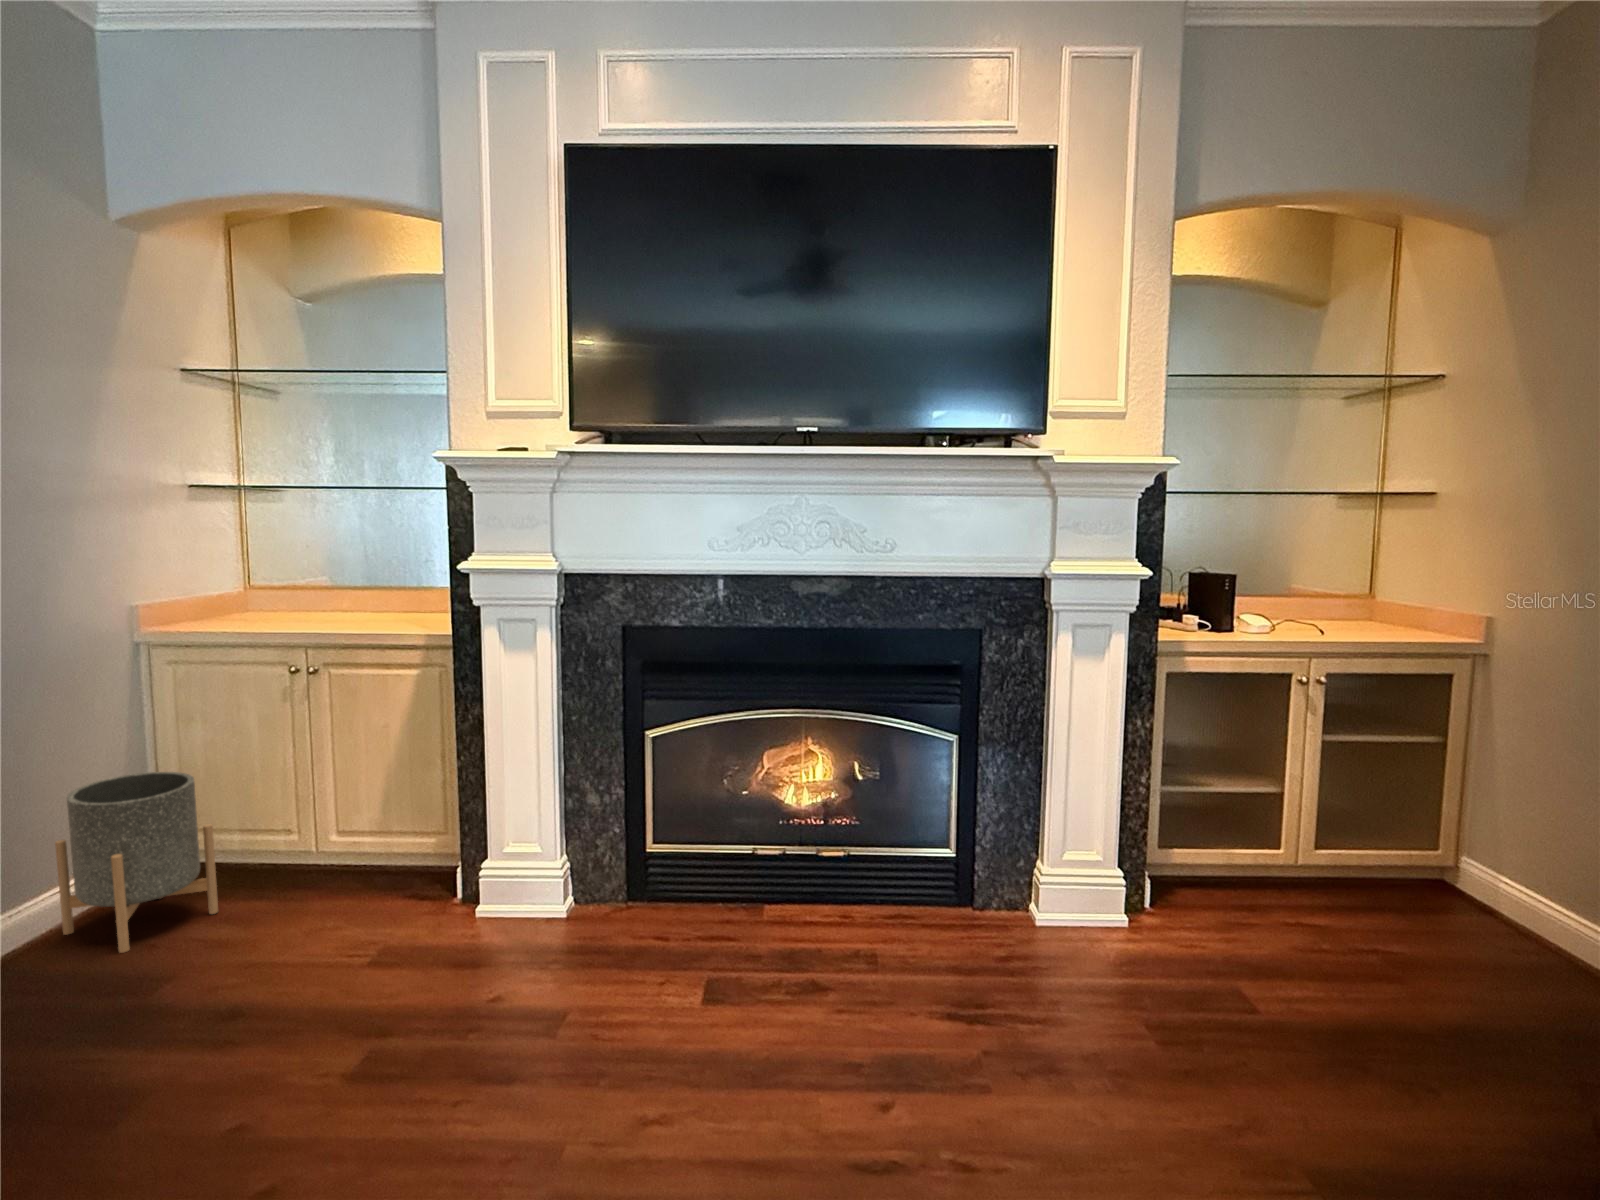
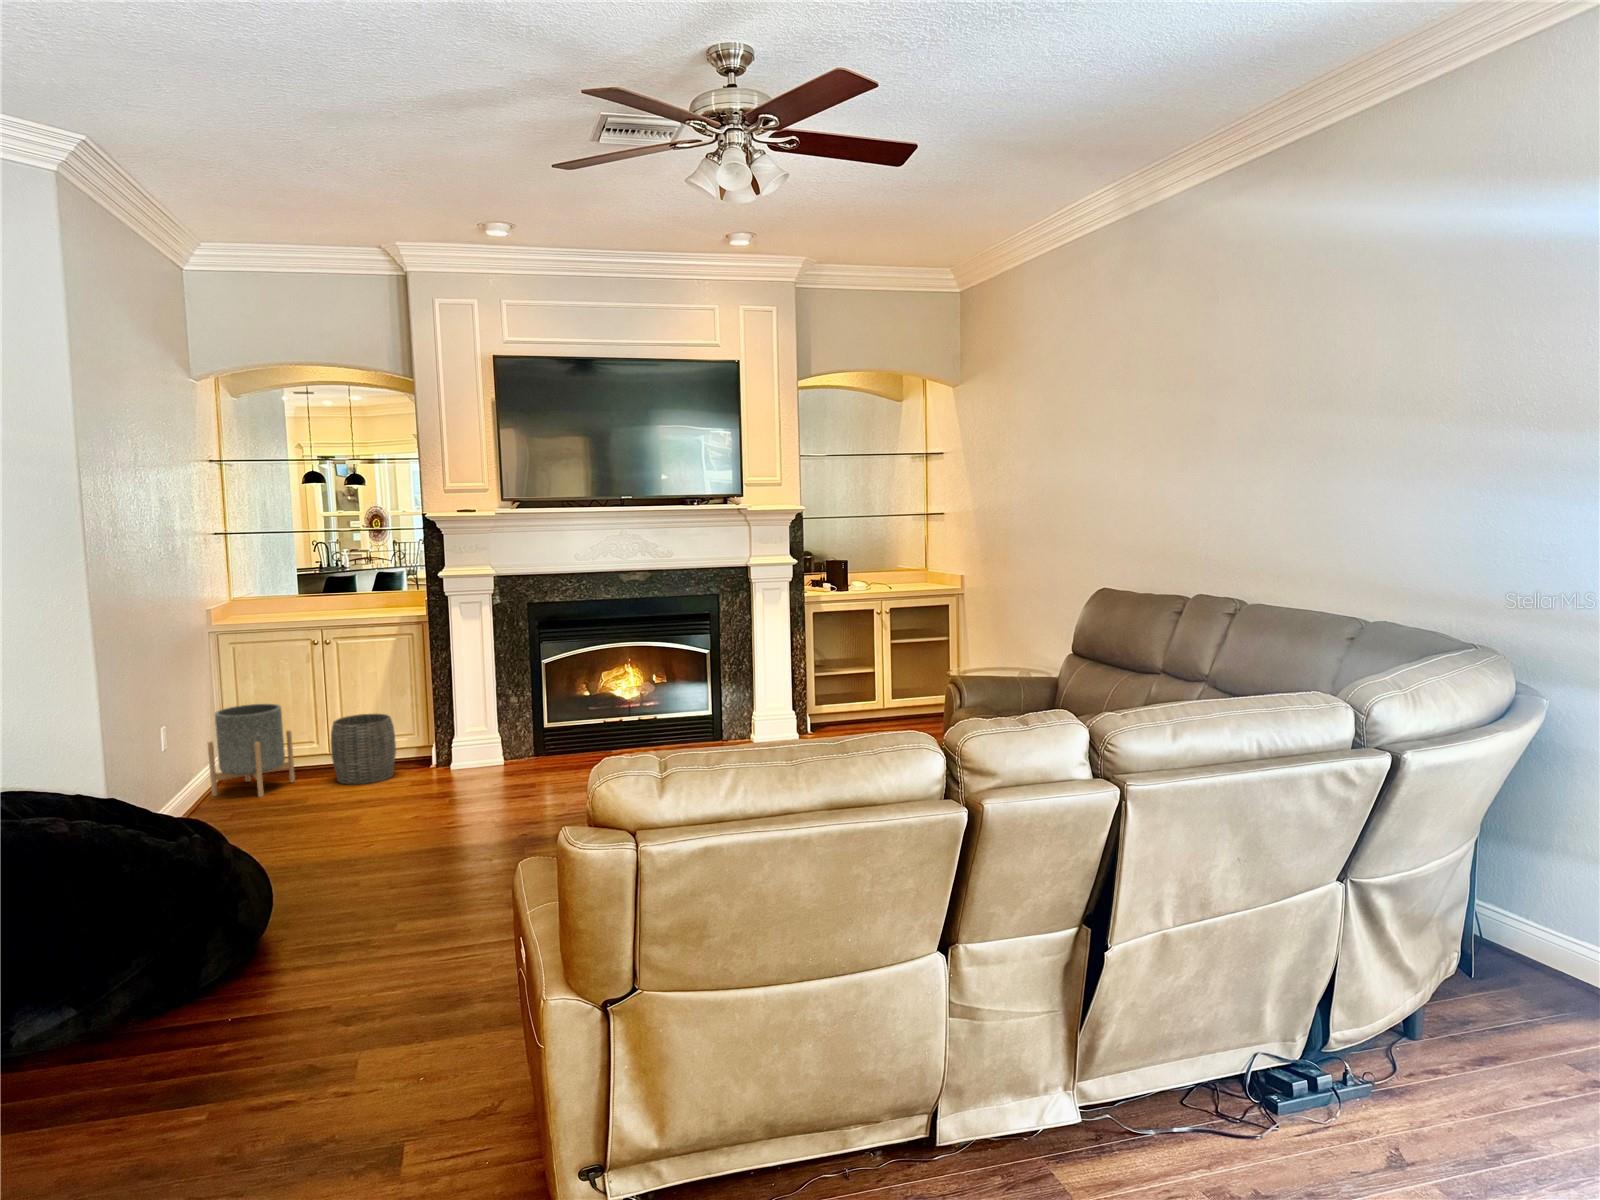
woven basket: none [264,801,384,940] -> present [331,714,396,784]

